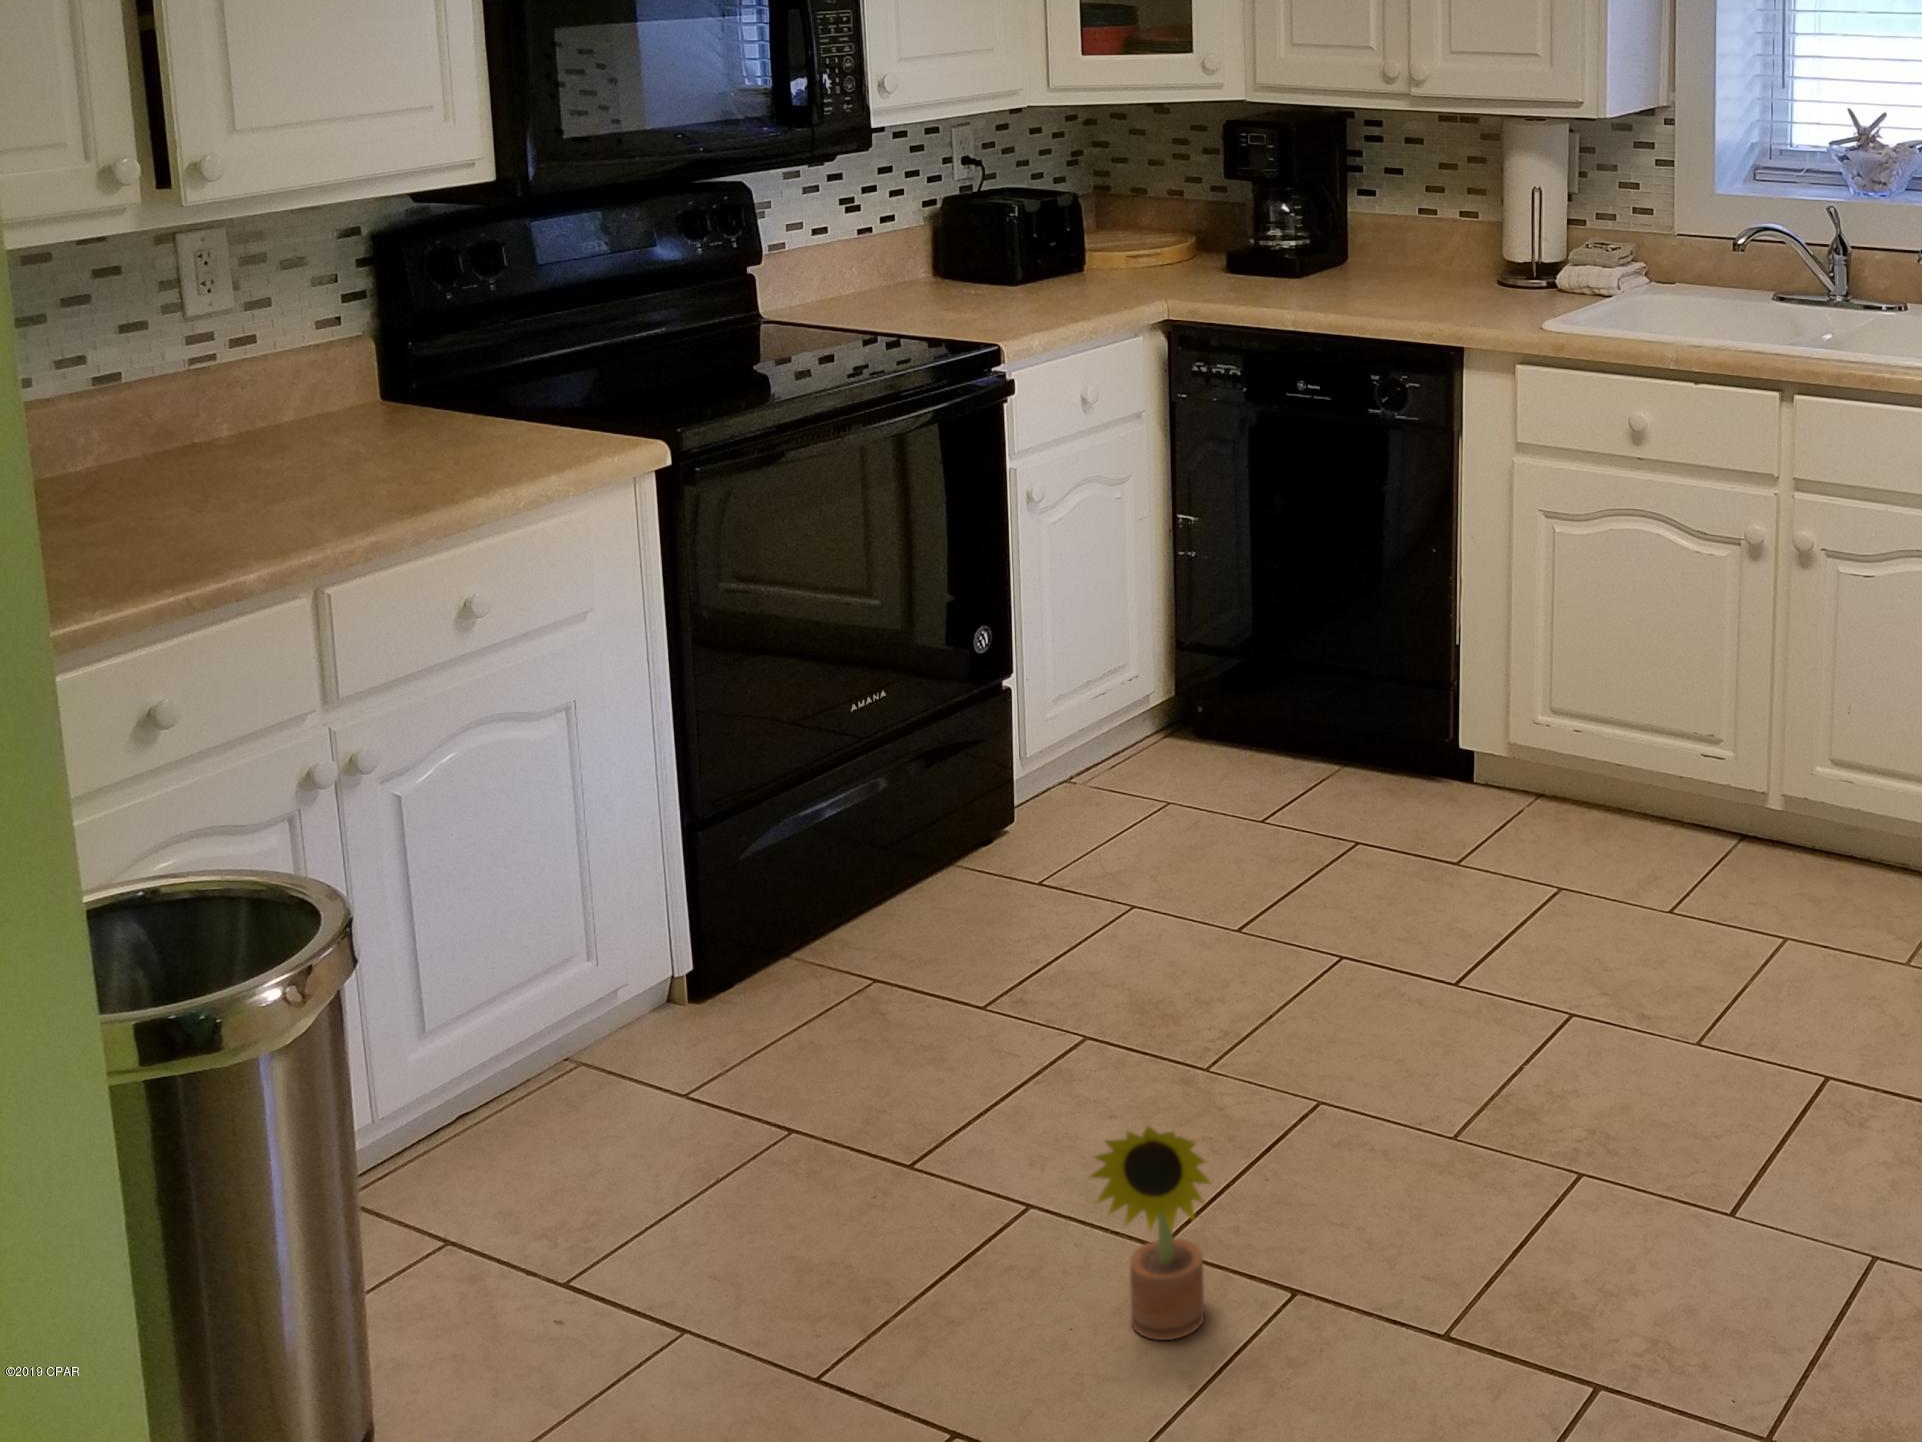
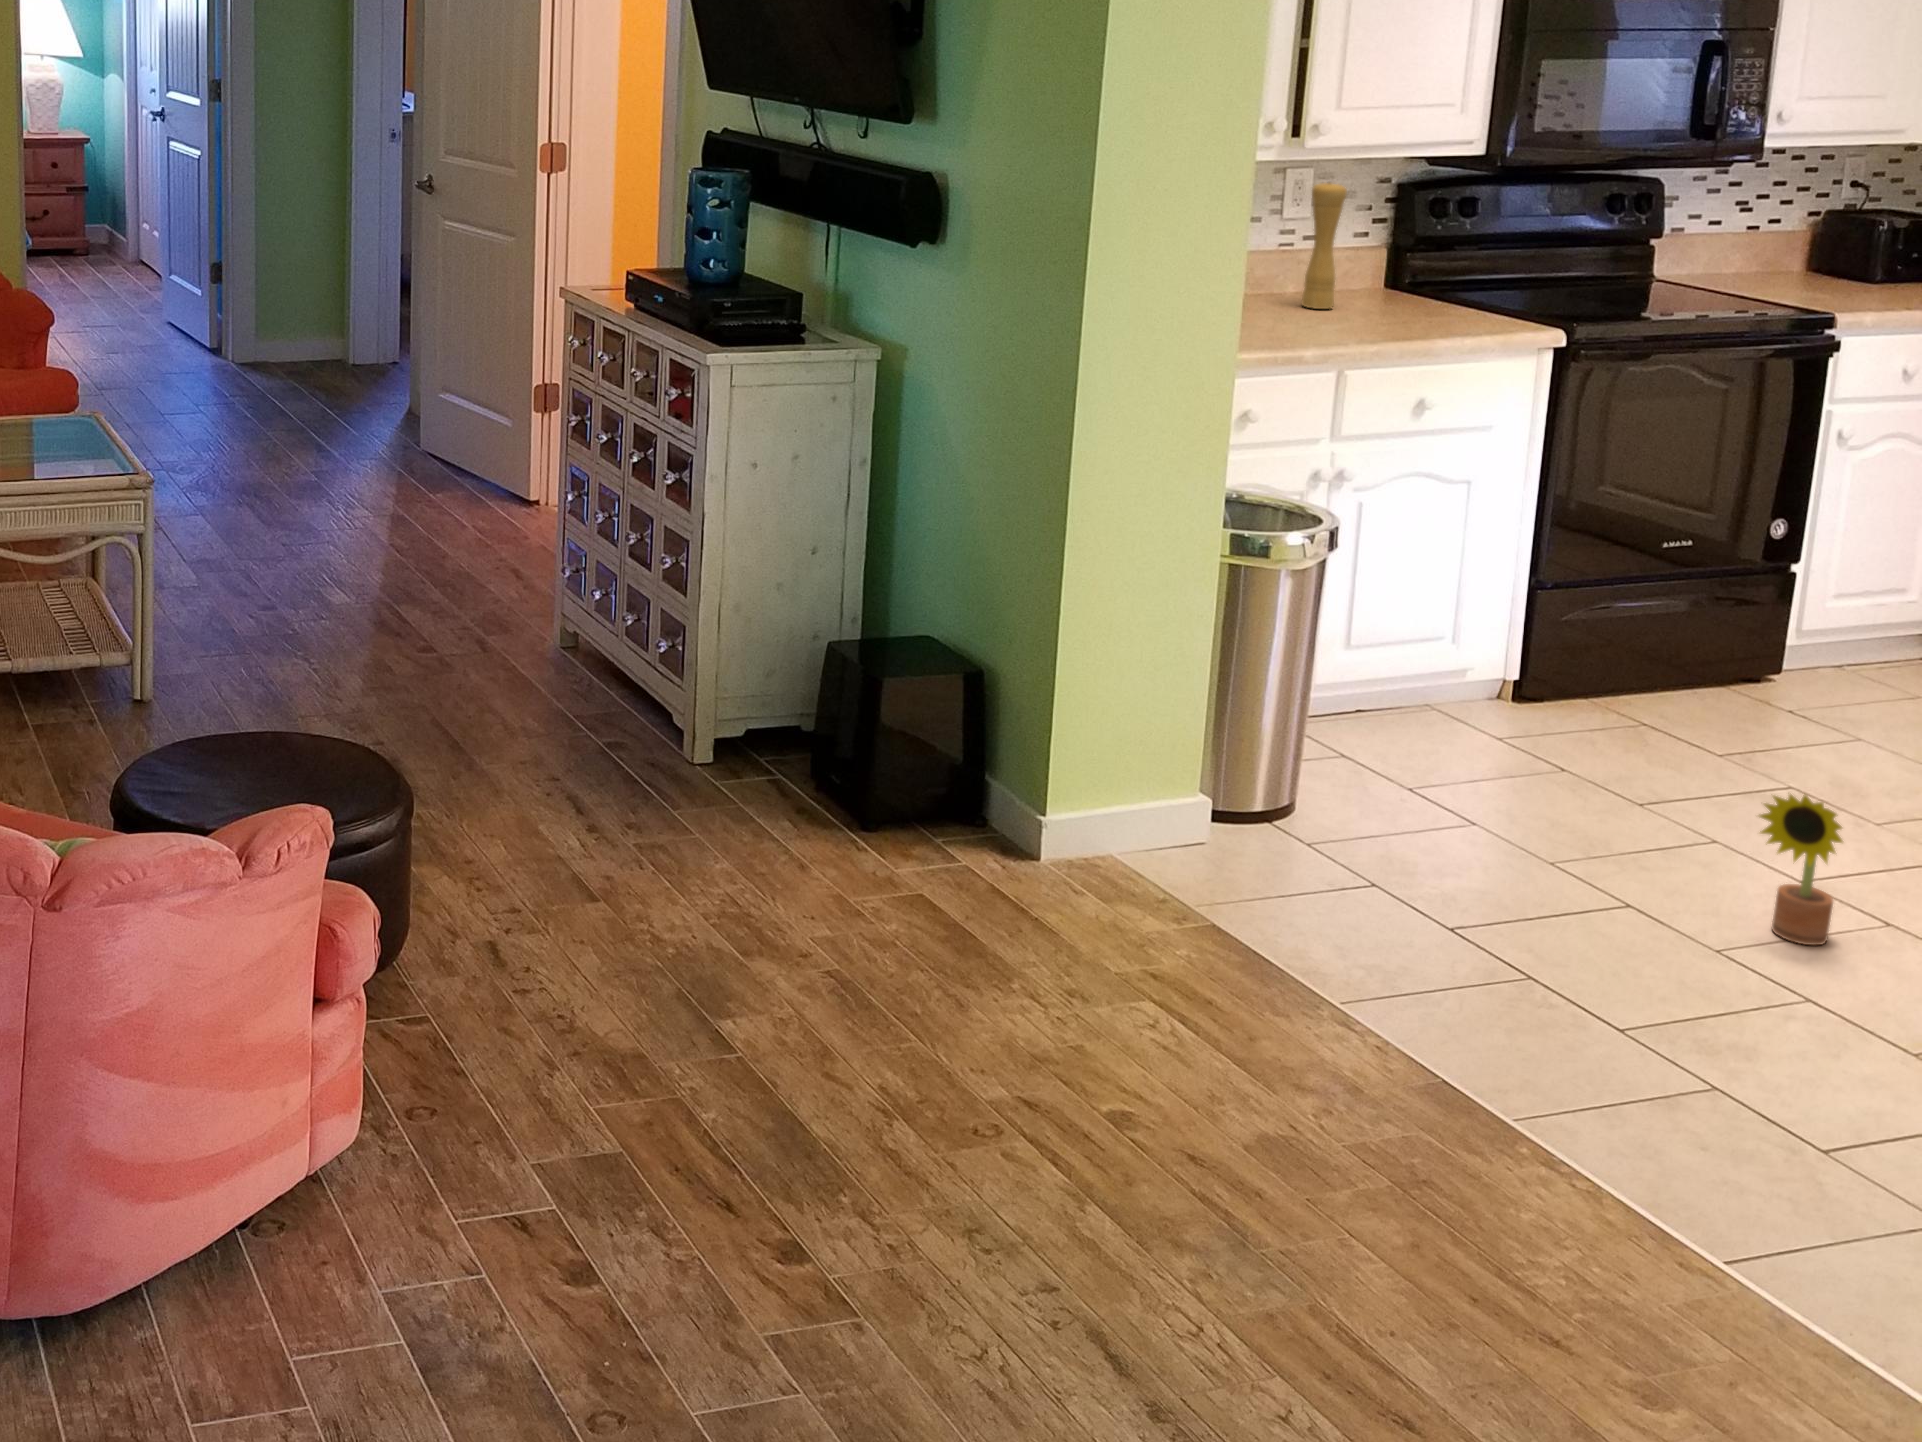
pepper mill: none [216,254,294,472] -> present [1302,182,1347,309]

